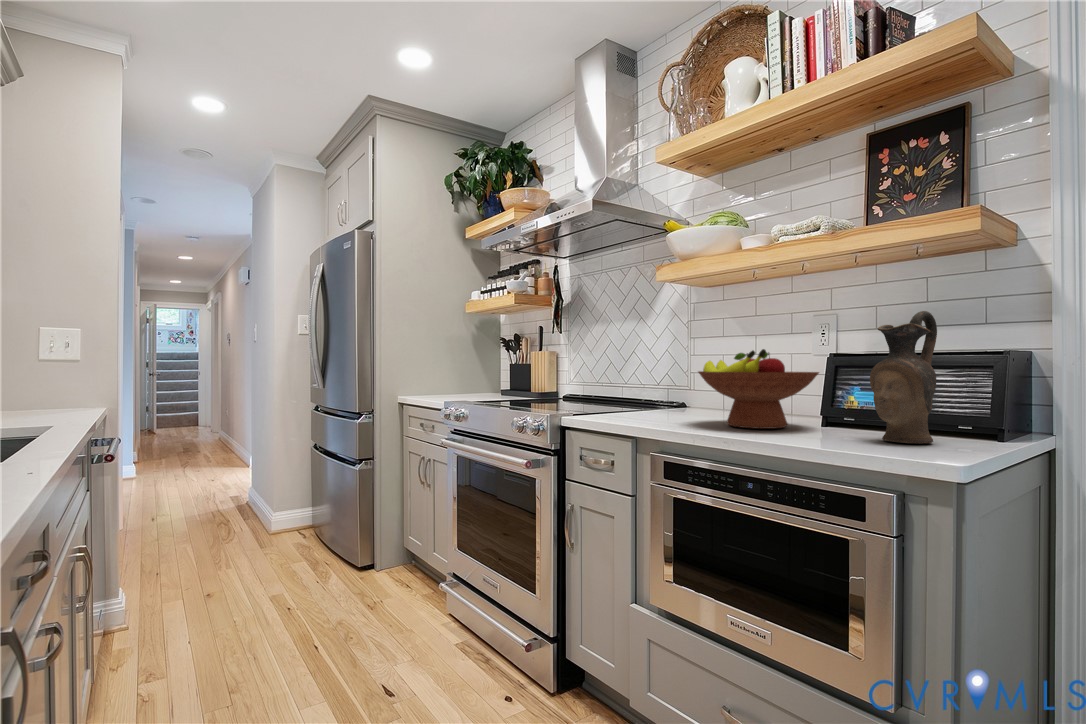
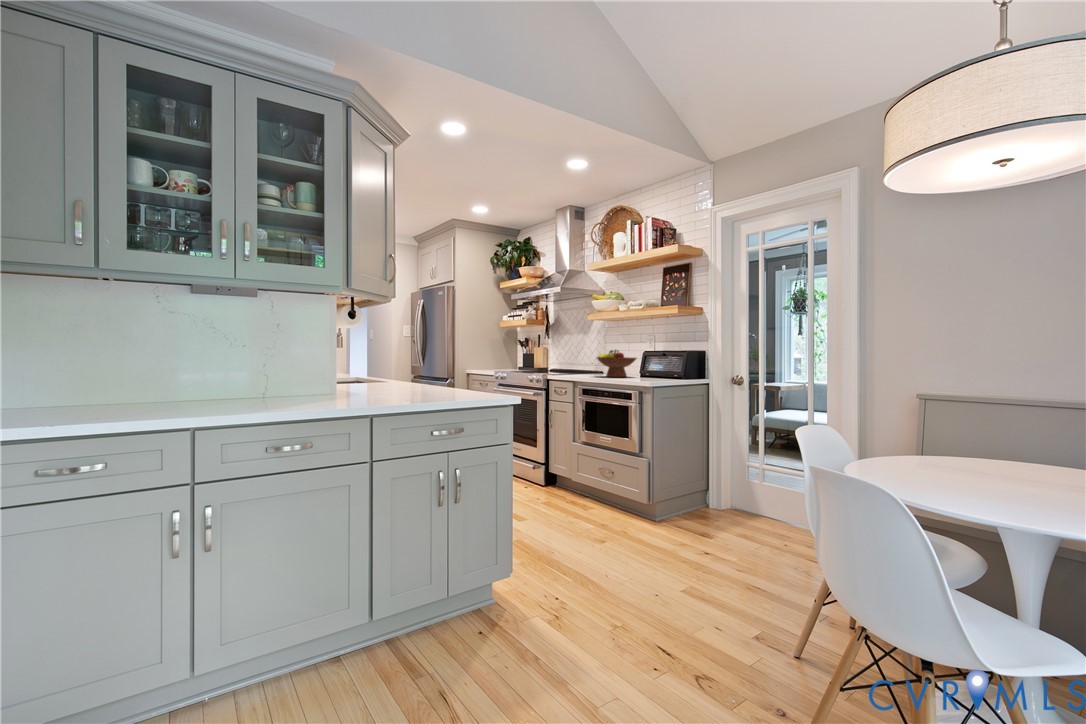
ceramic pitcher: present [870,311,937,443] -> none [644,338,666,379]

